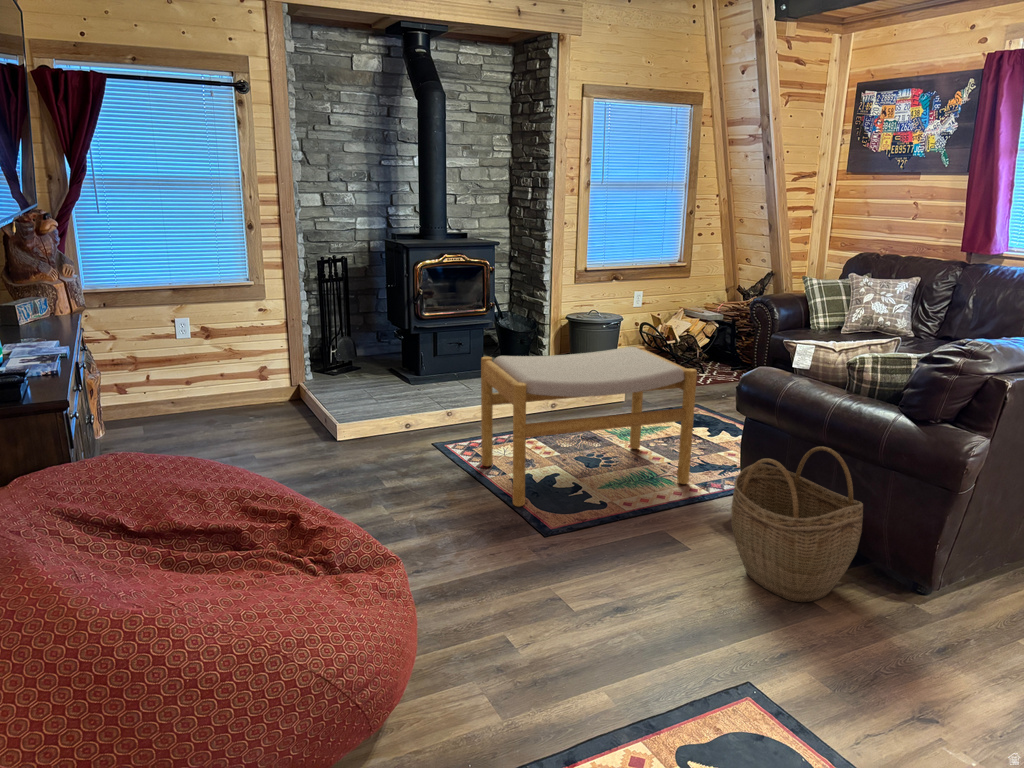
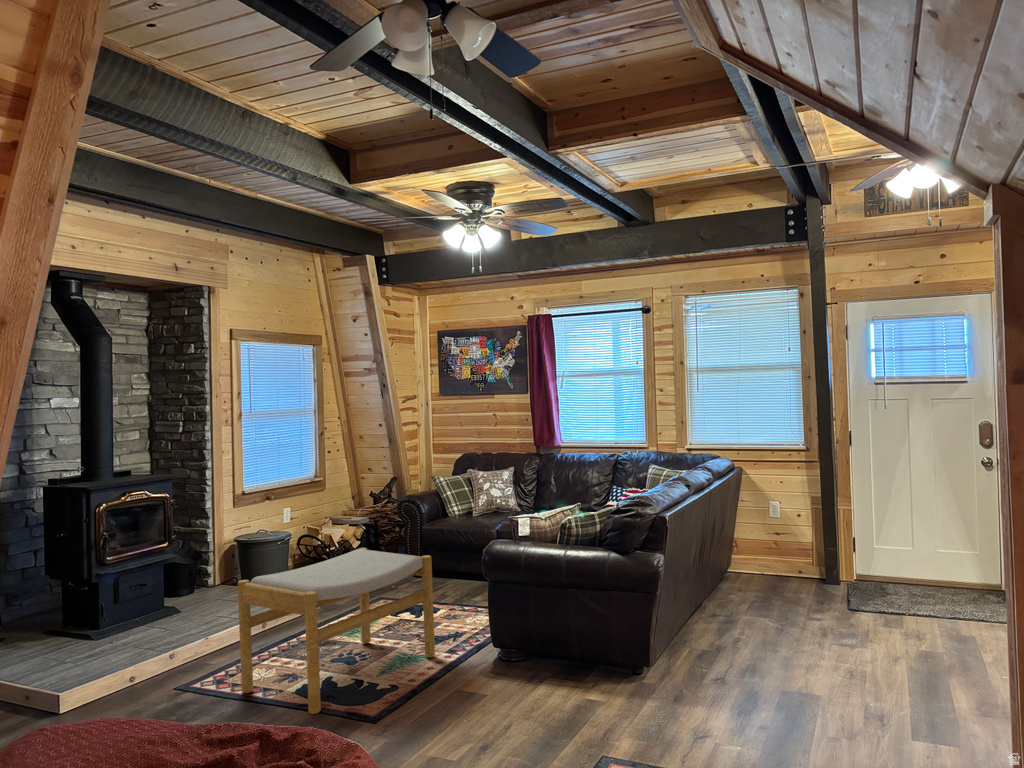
woven basket: present [731,447,863,602] -> none [513,586,605,706]

